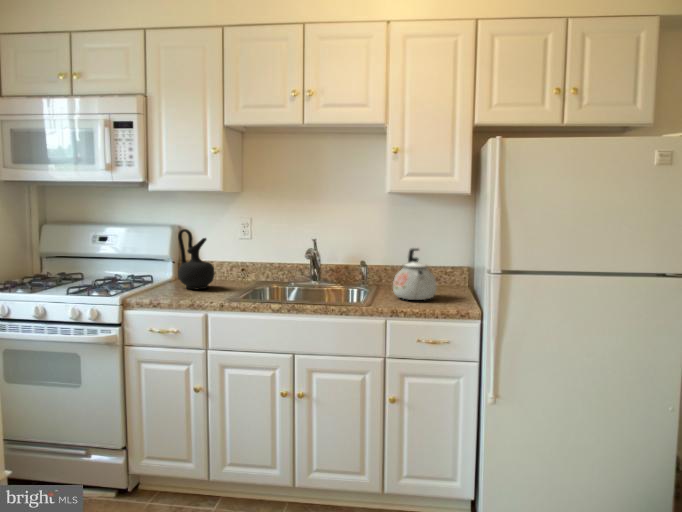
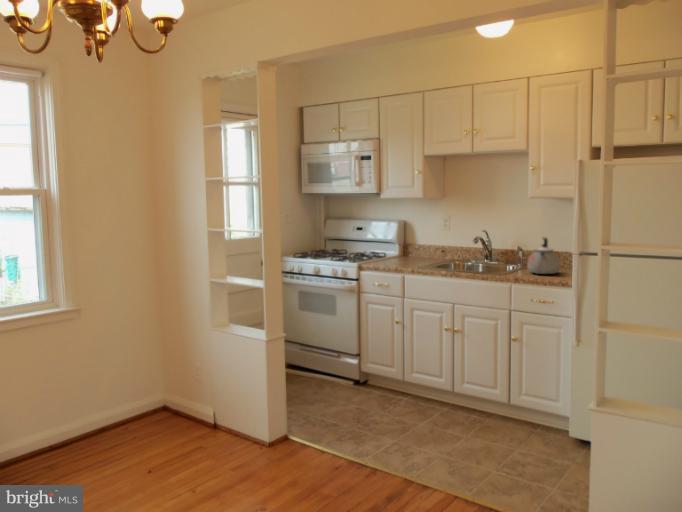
ceramic jug: present [178,229,215,289] -> none [395,223,418,262]

